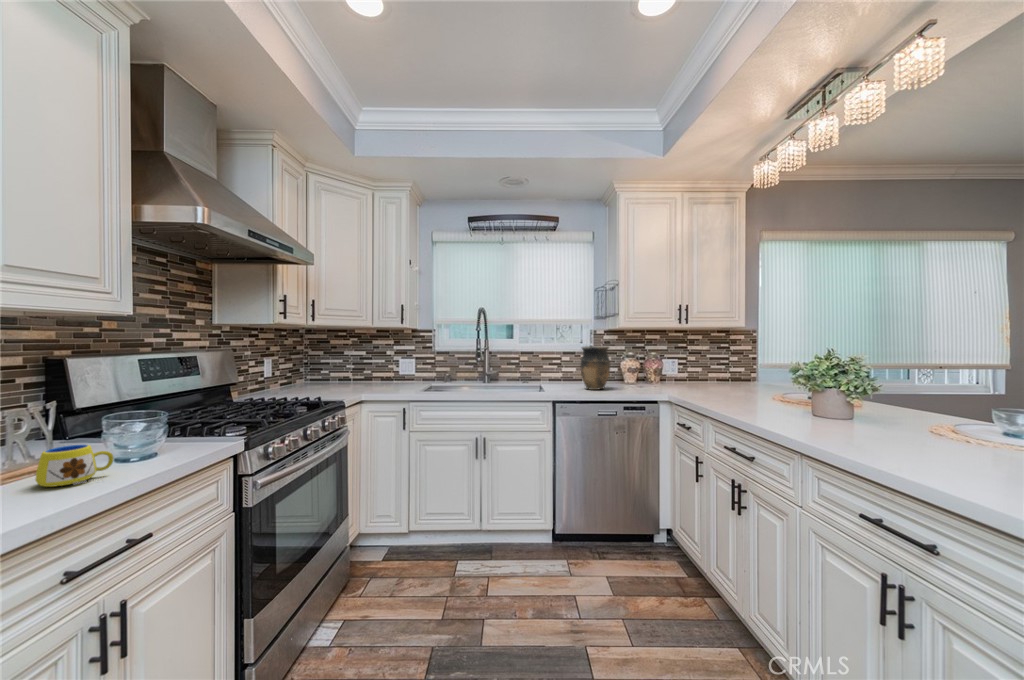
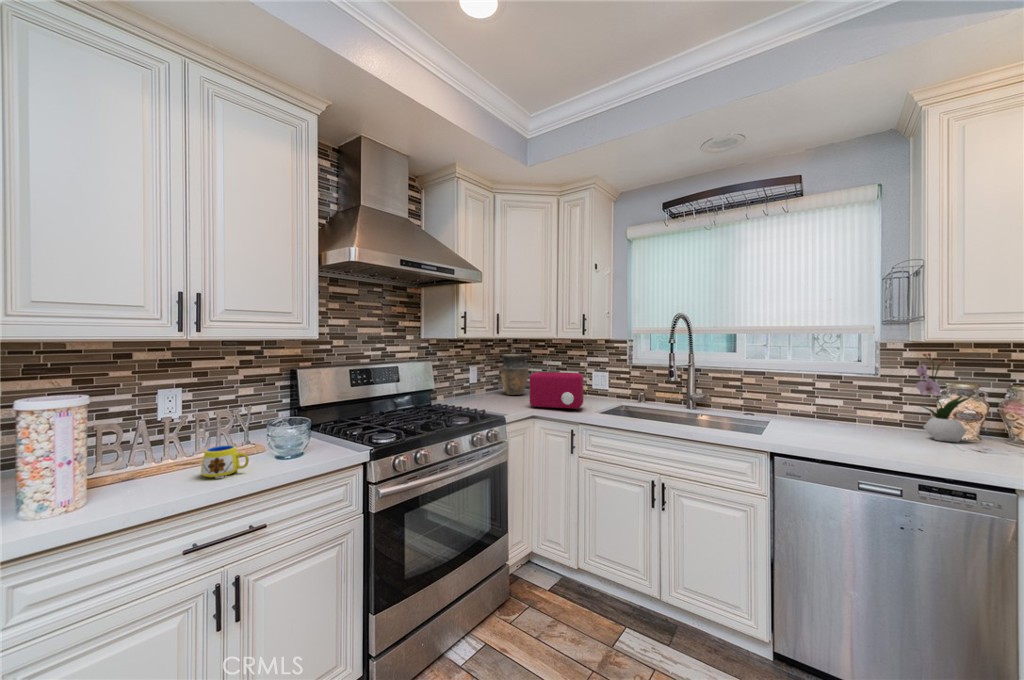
flower arrangement: none [613,336,635,385] -> present [916,353,969,442]
vase: present [580,346,611,390] -> present [501,354,529,395]
toaster: none [354,358,406,394] -> present [530,372,583,410]

